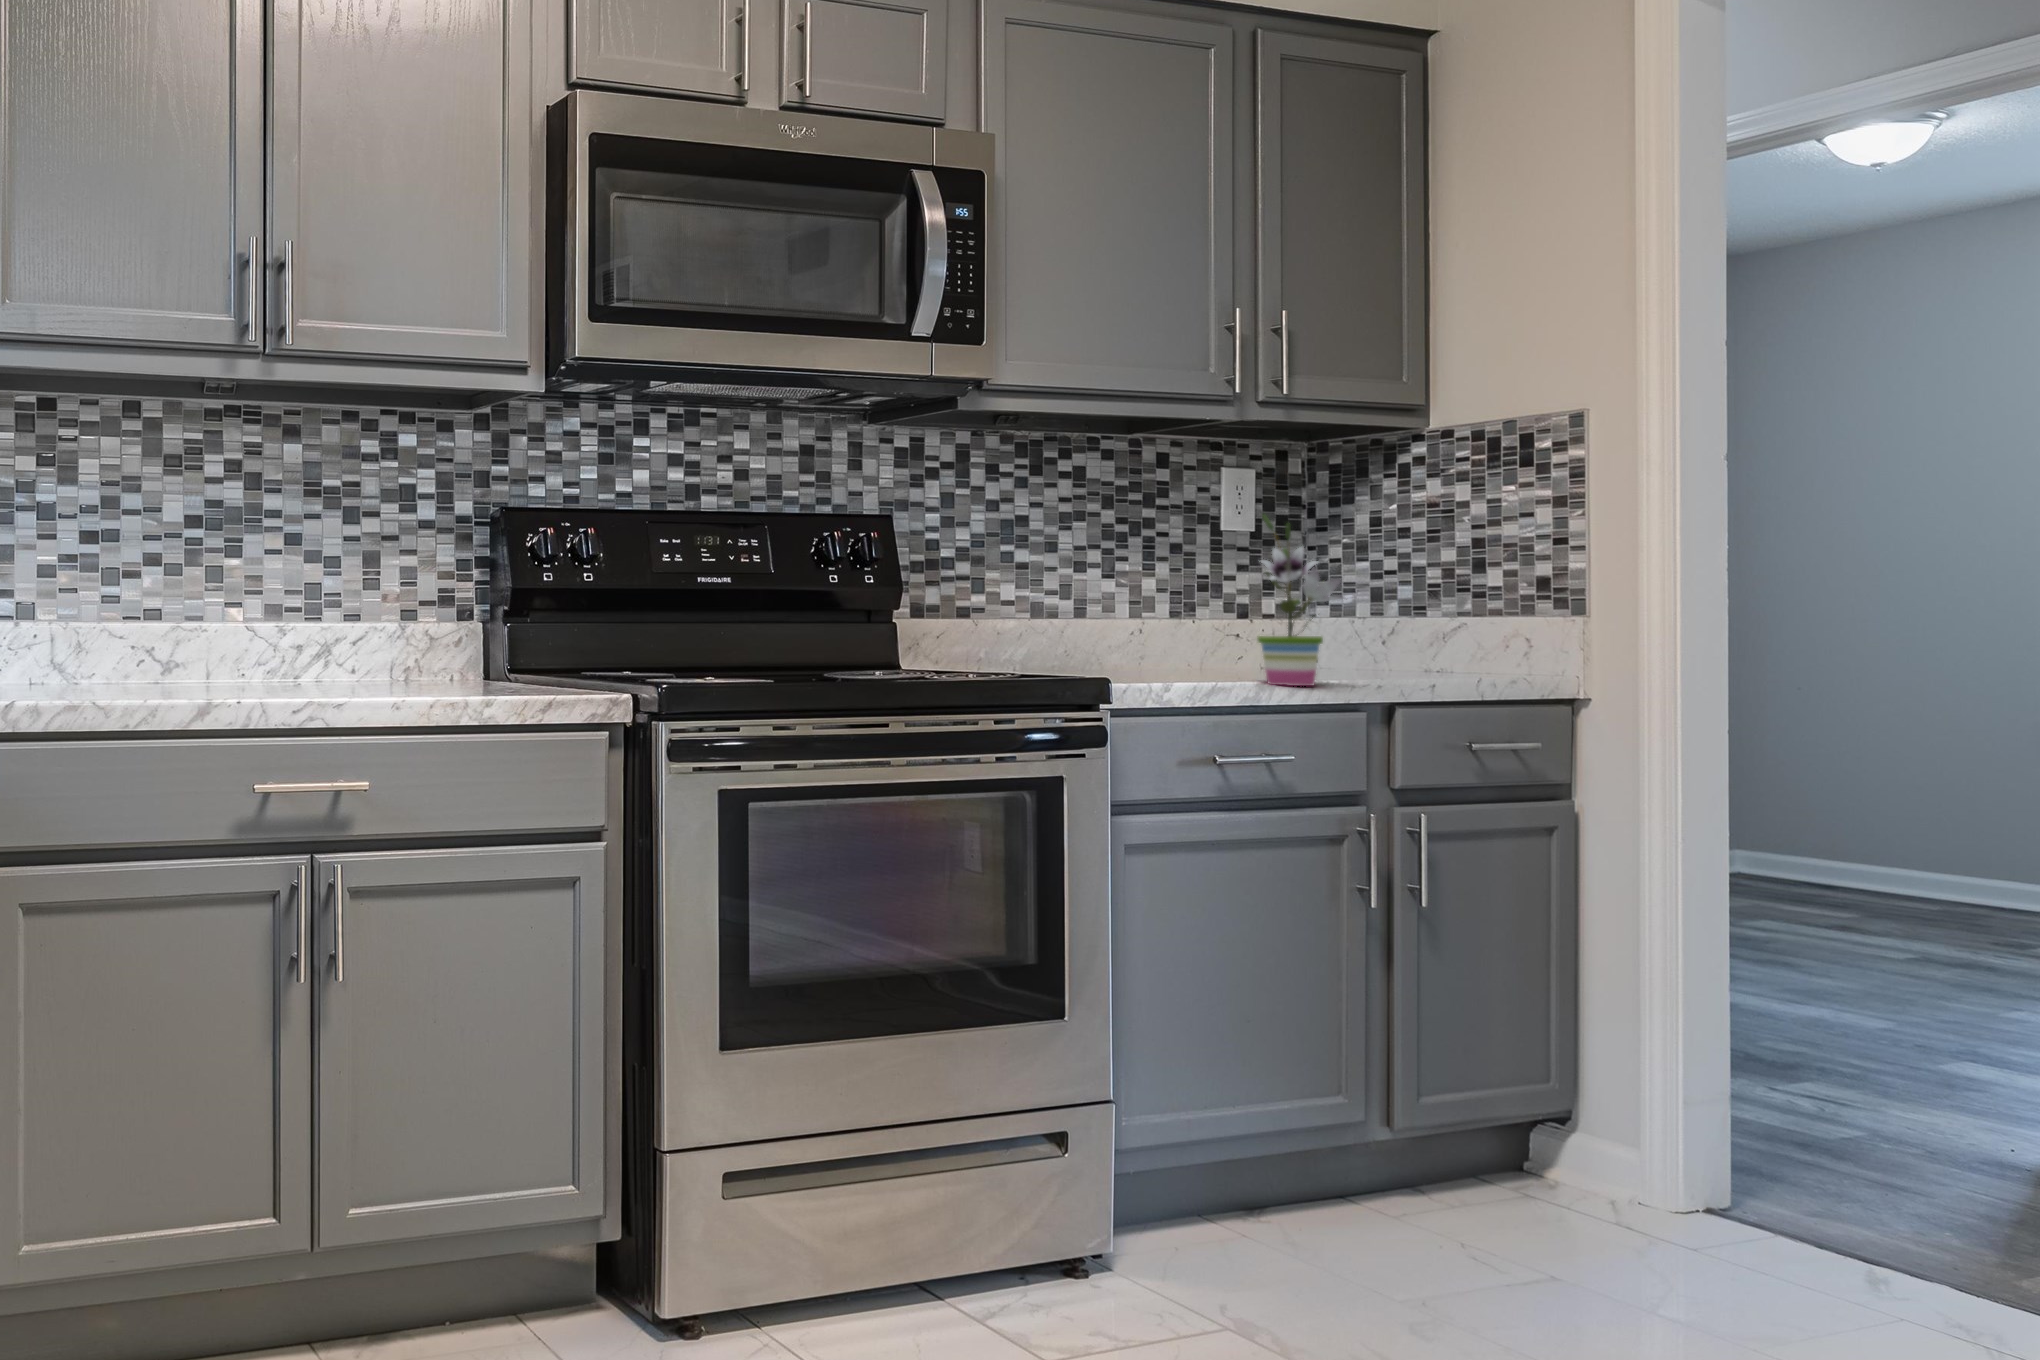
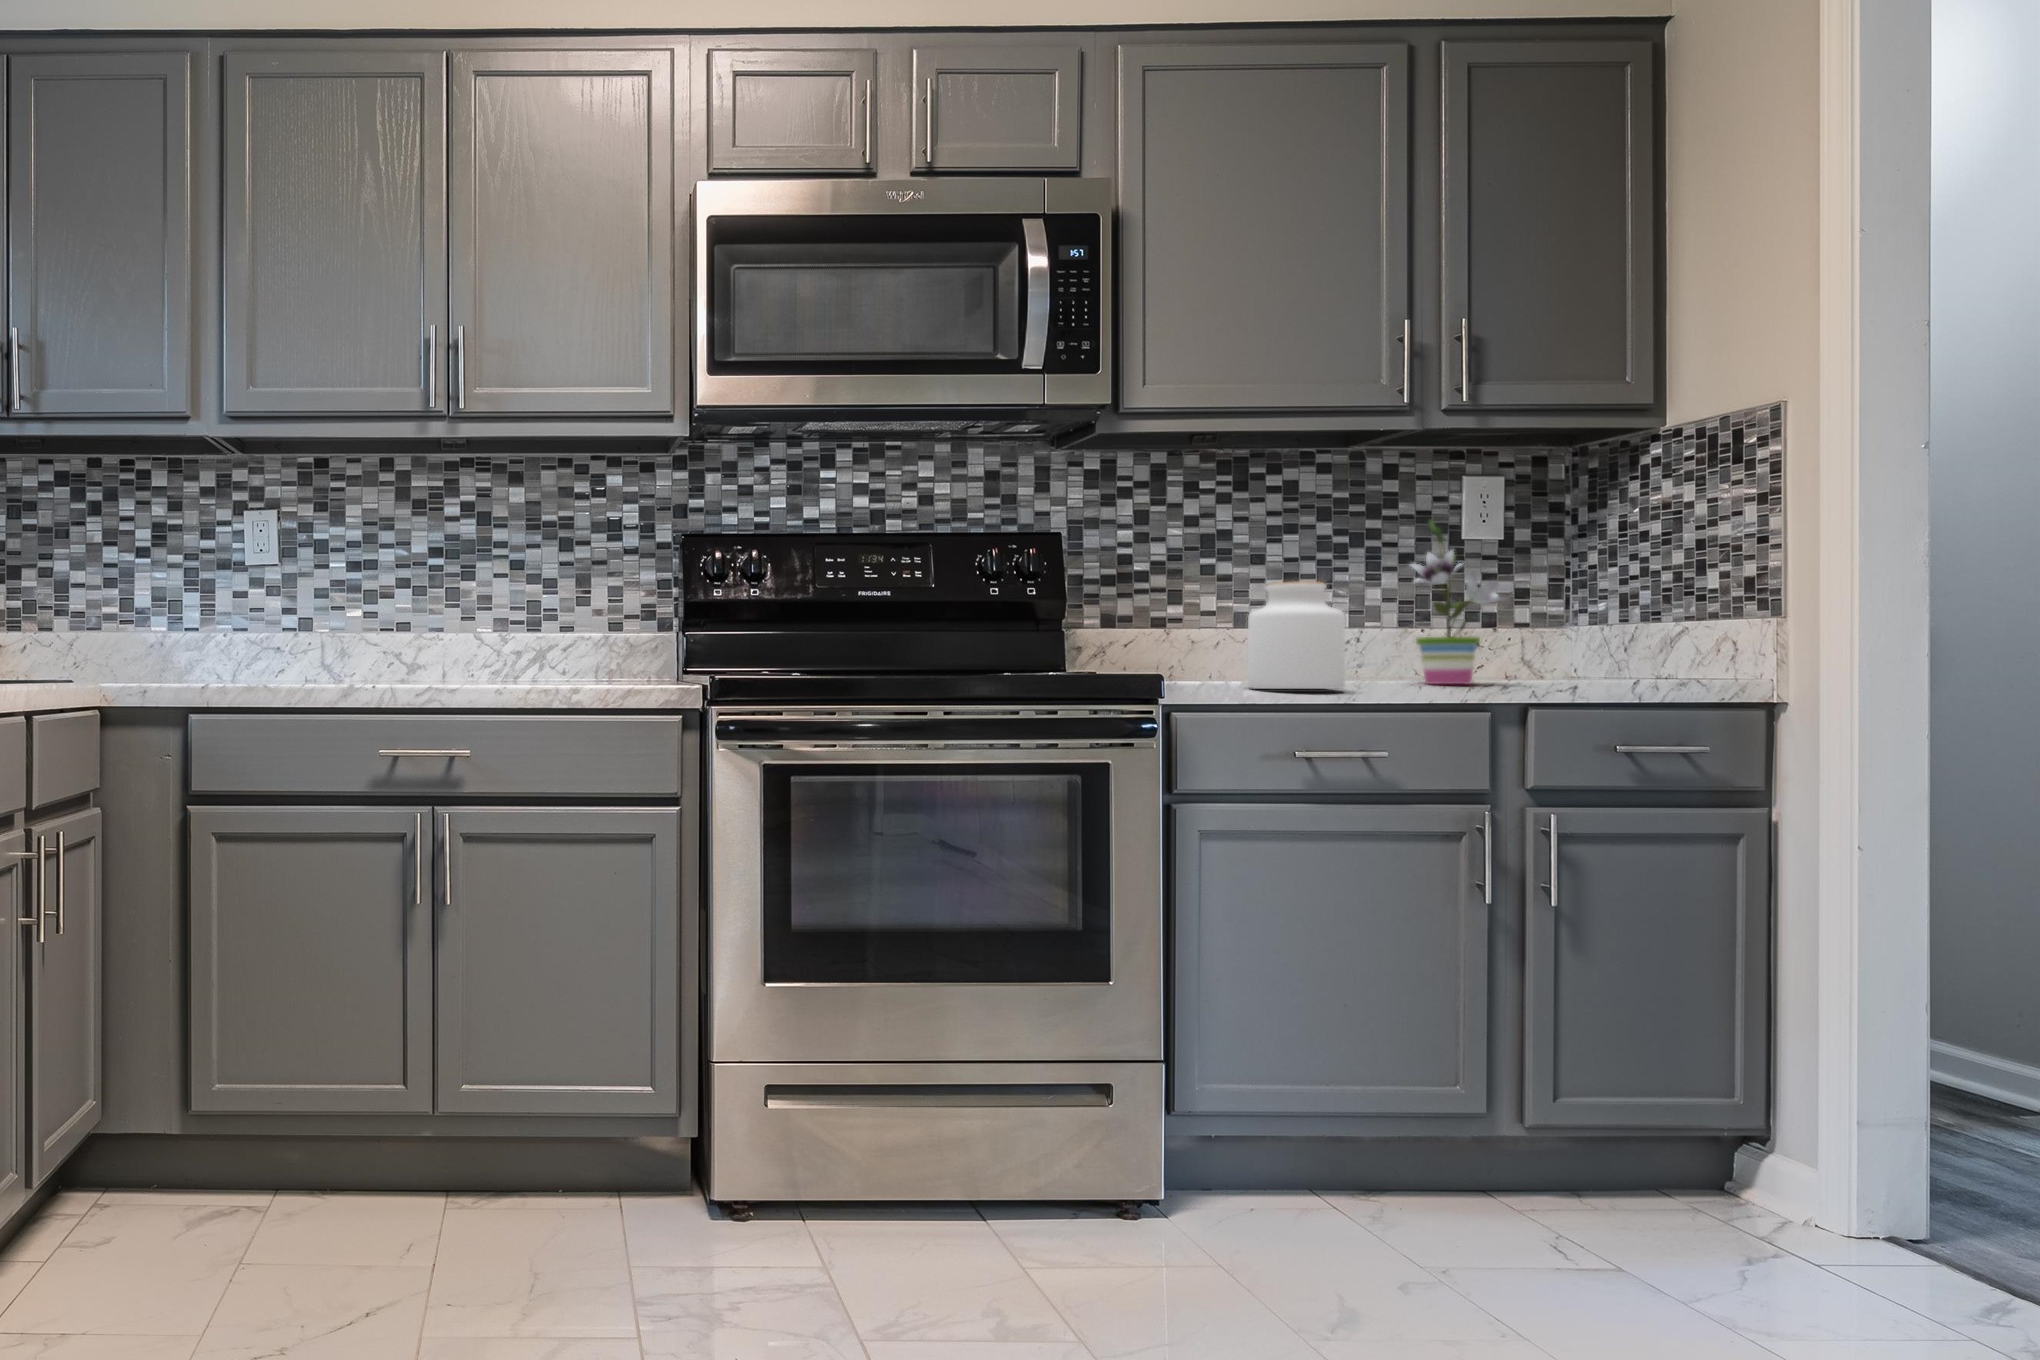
jar: none [1140,581,1246,699] -> present [1248,581,1345,689]

